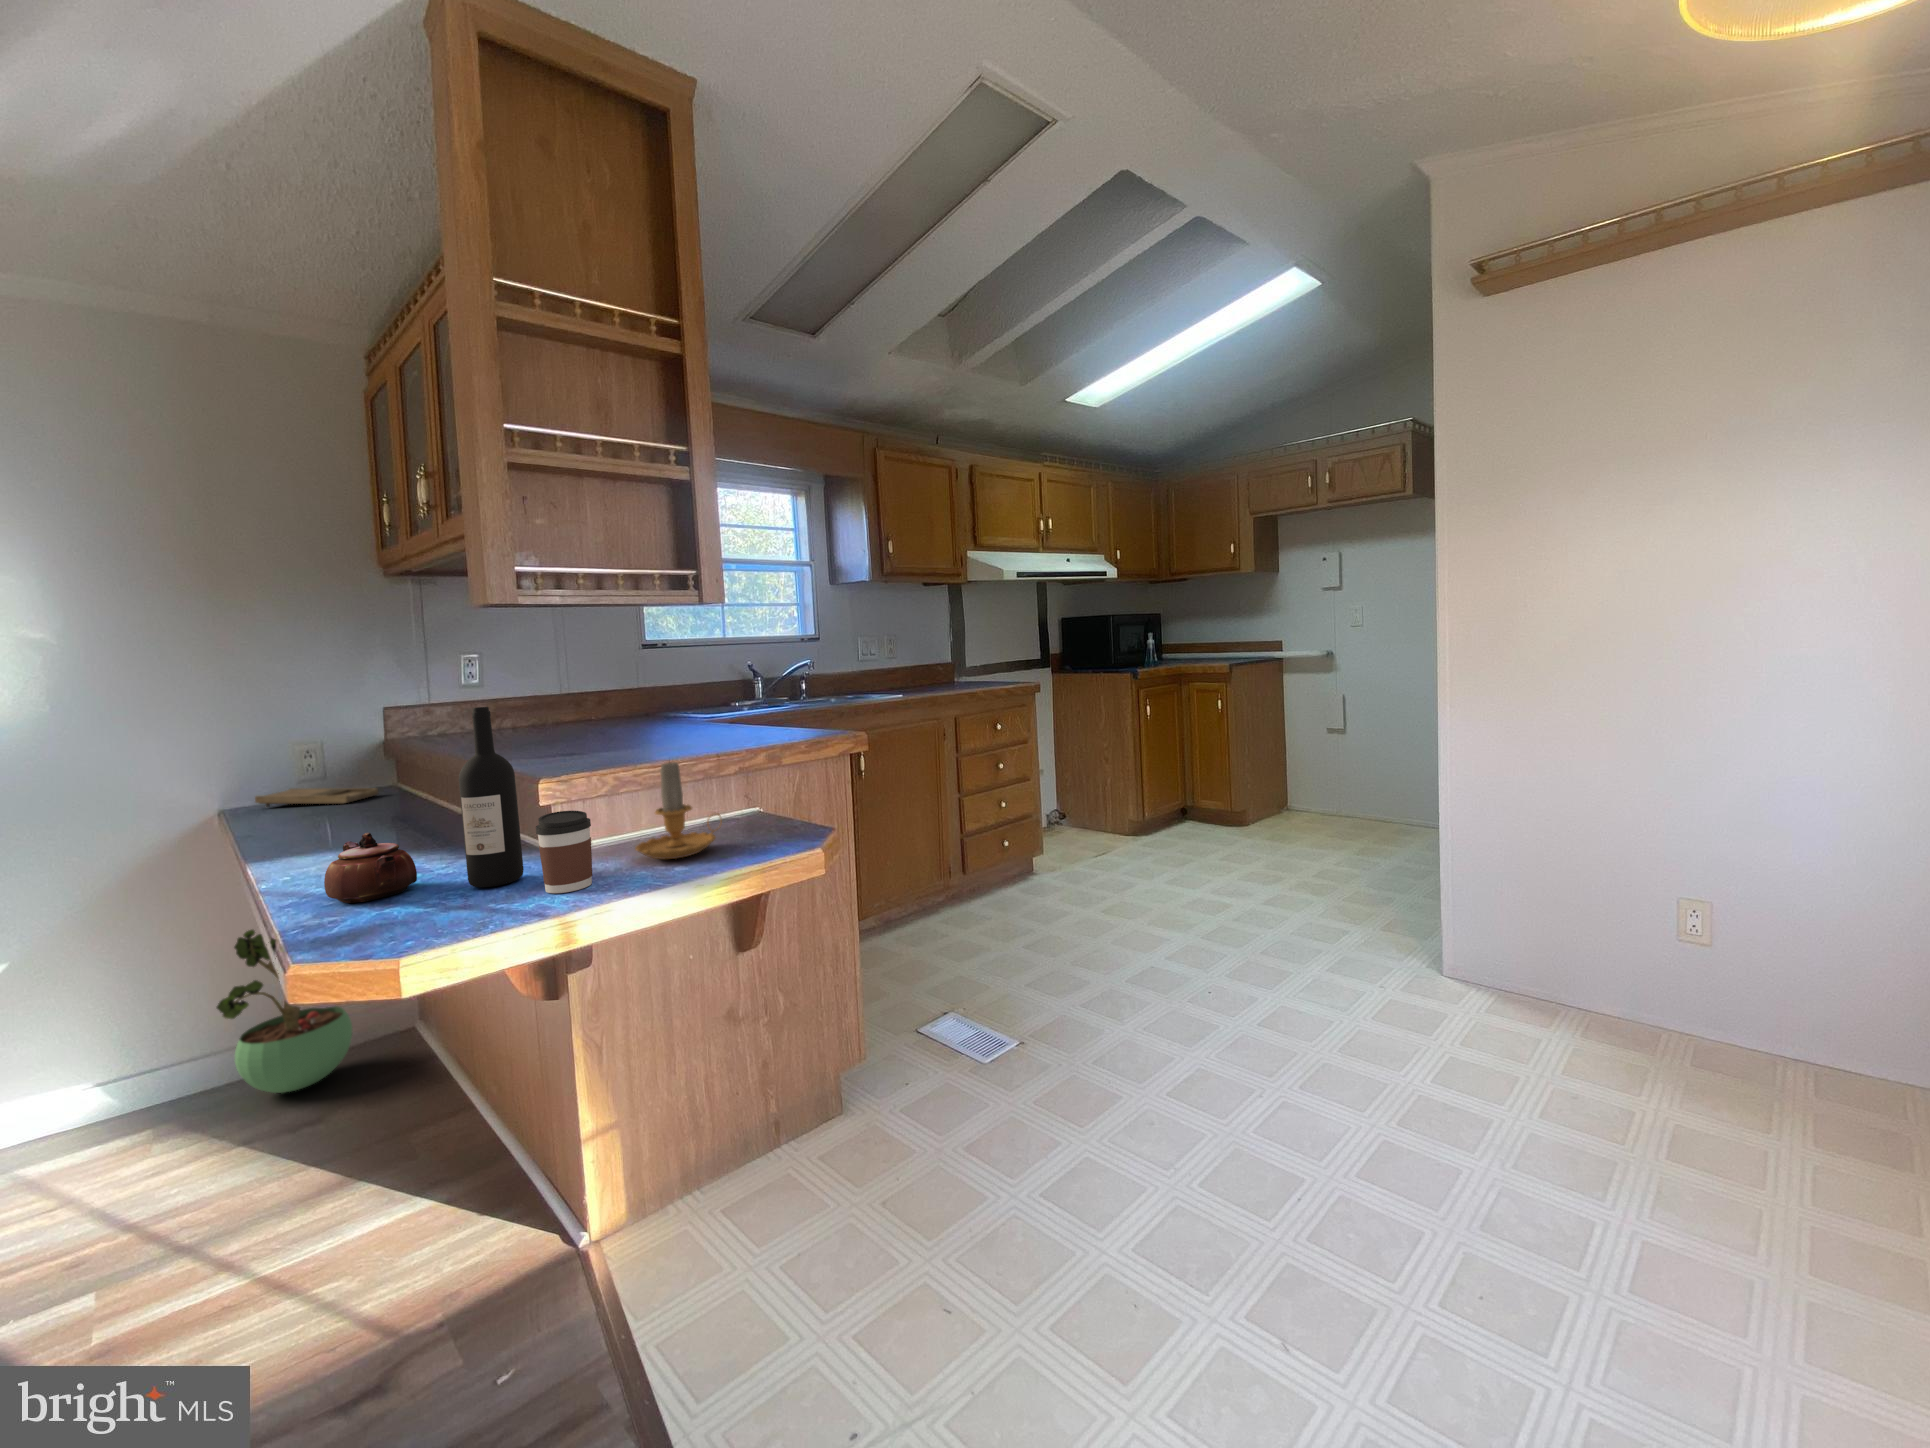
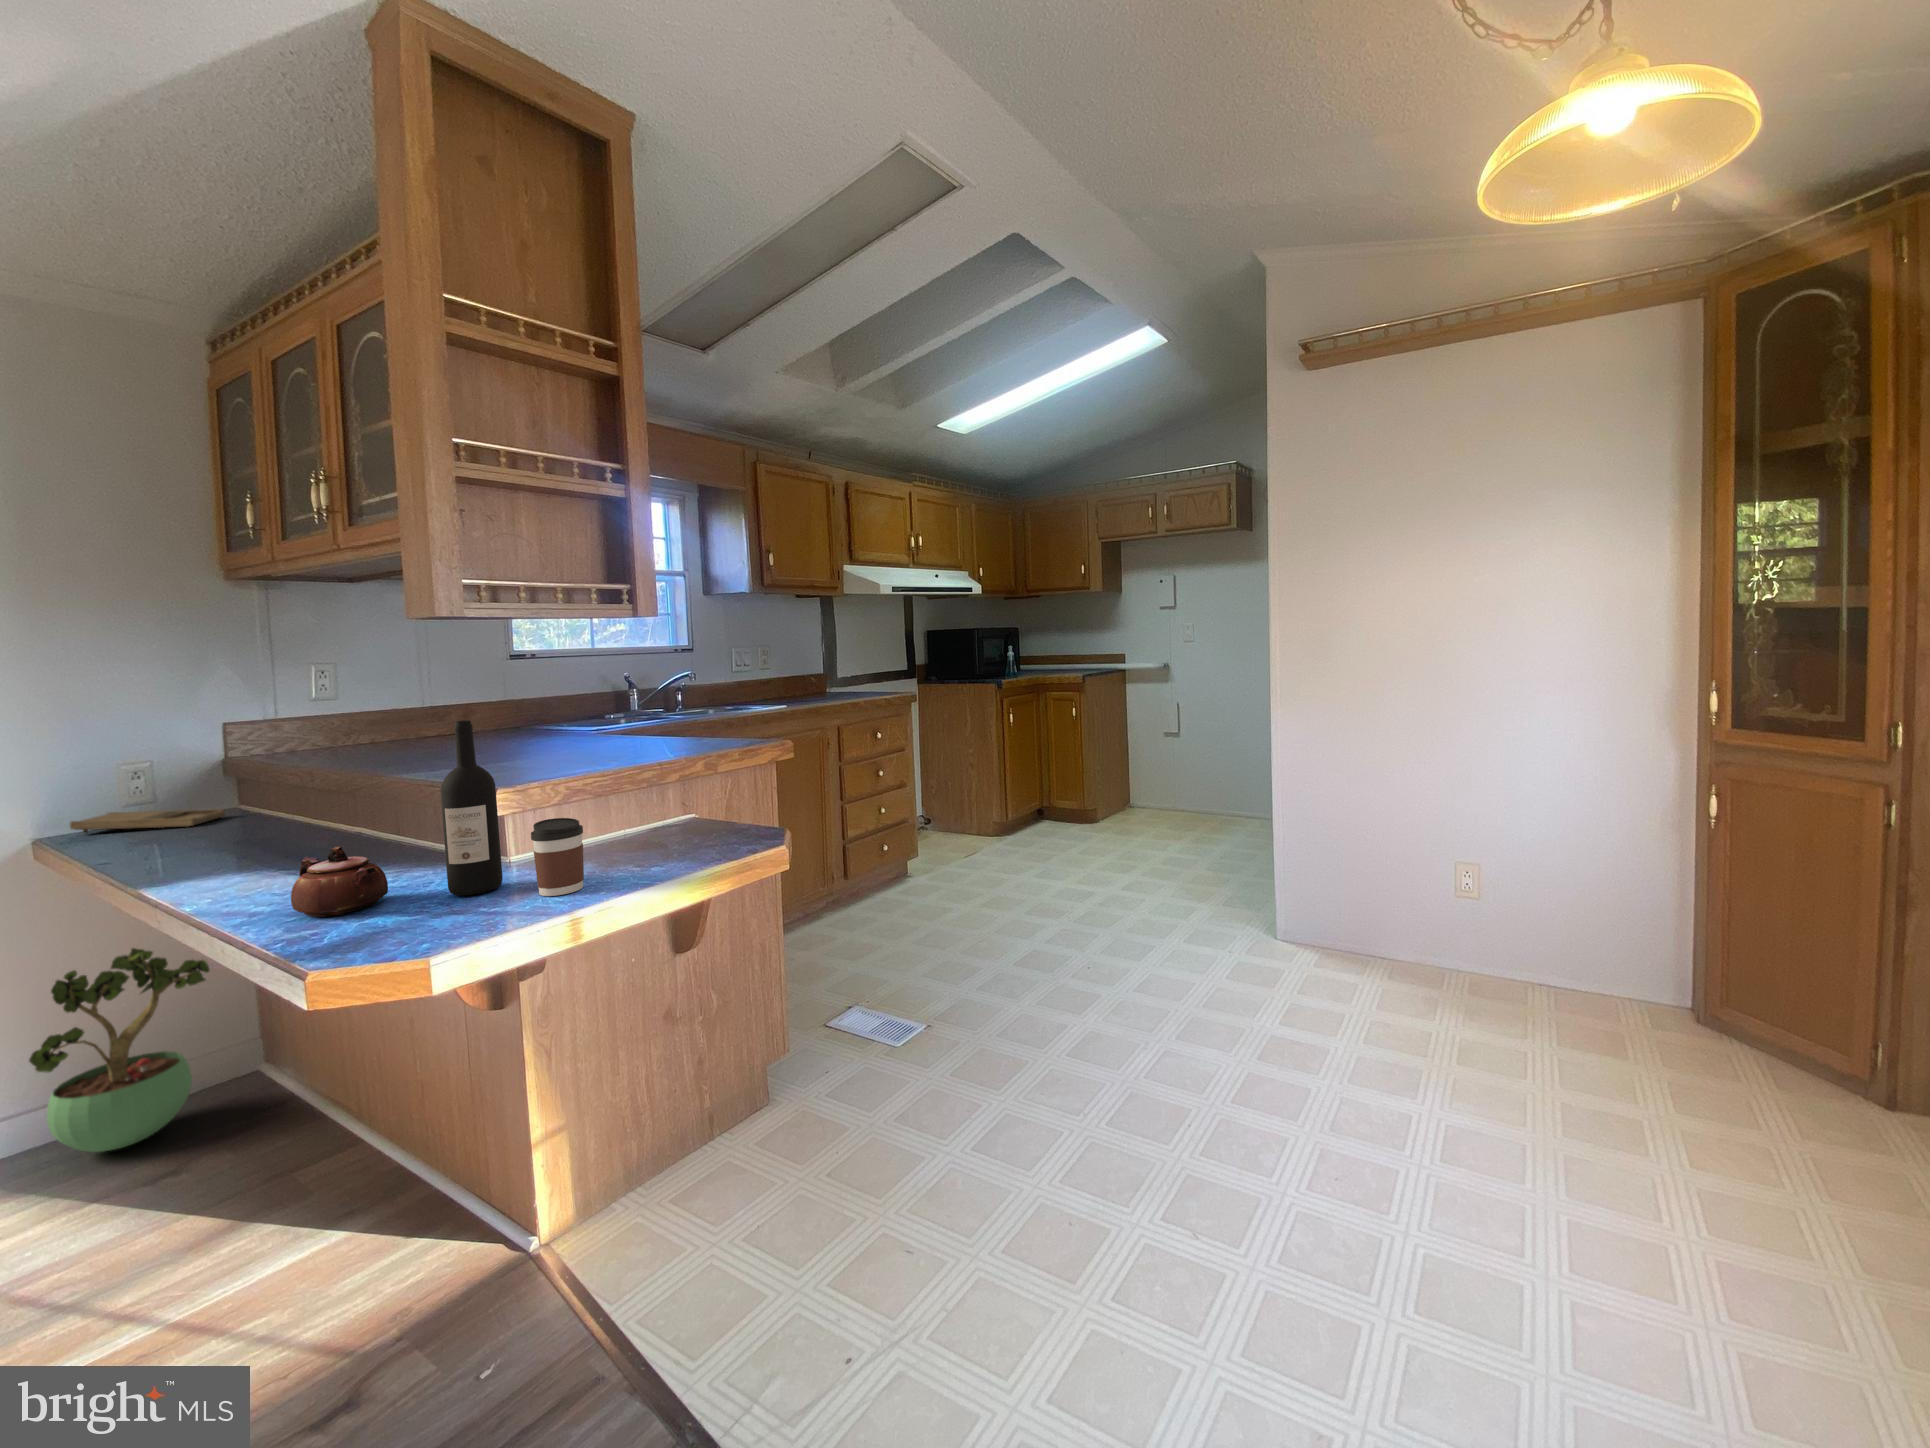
candle: present [635,762,722,859] -> none [610,767,687,862]

